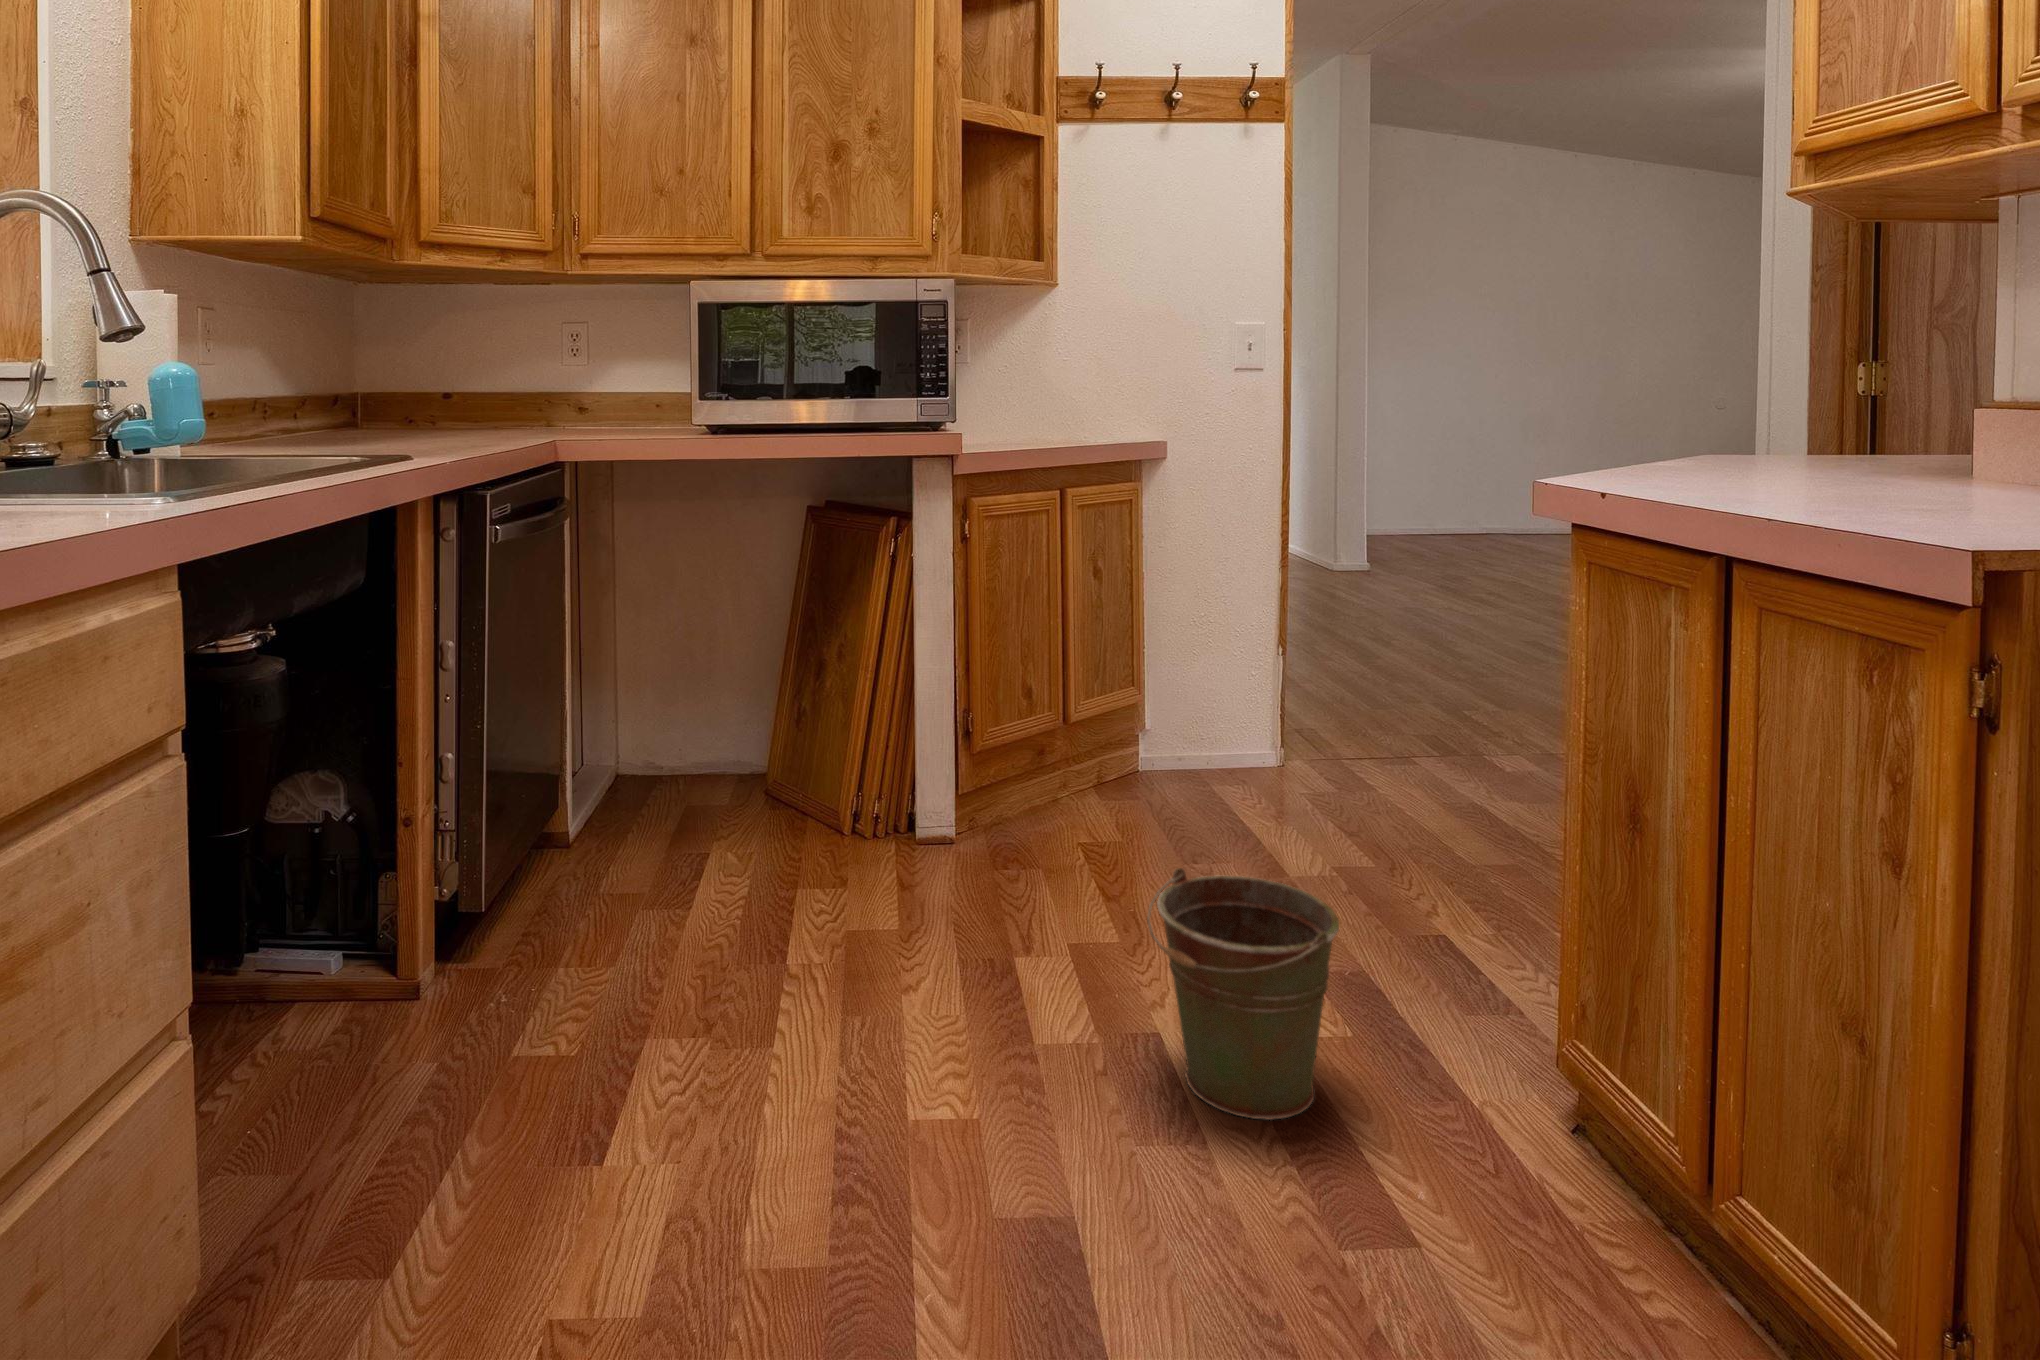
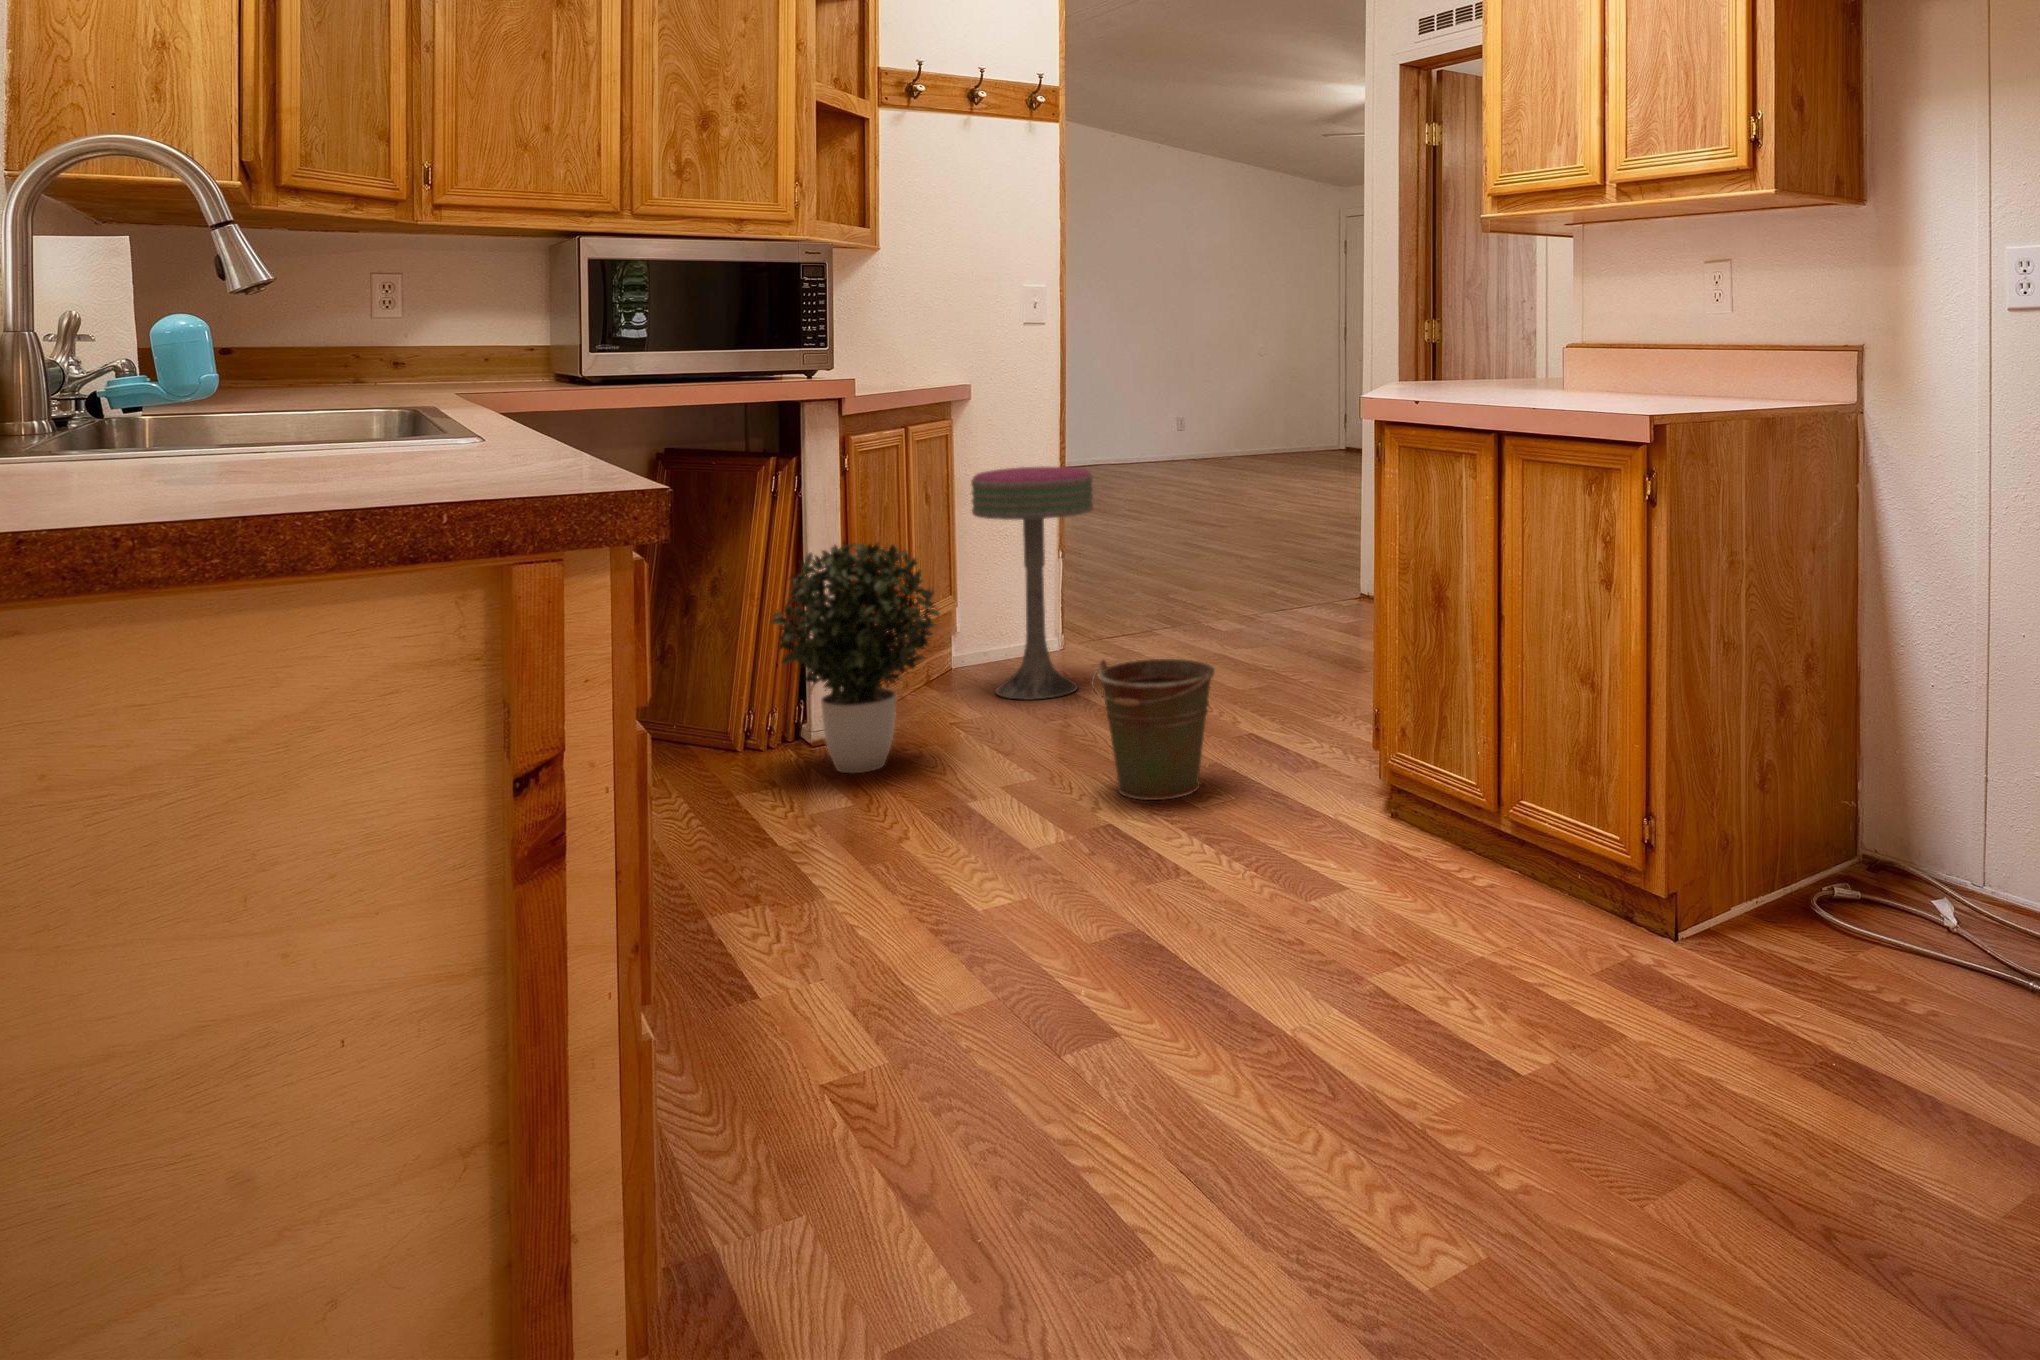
bar stool: none [1130,546,1285,846] -> present [971,467,1093,700]
potted plant: none [820,634,1018,923] -> present [772,542,939,773]

